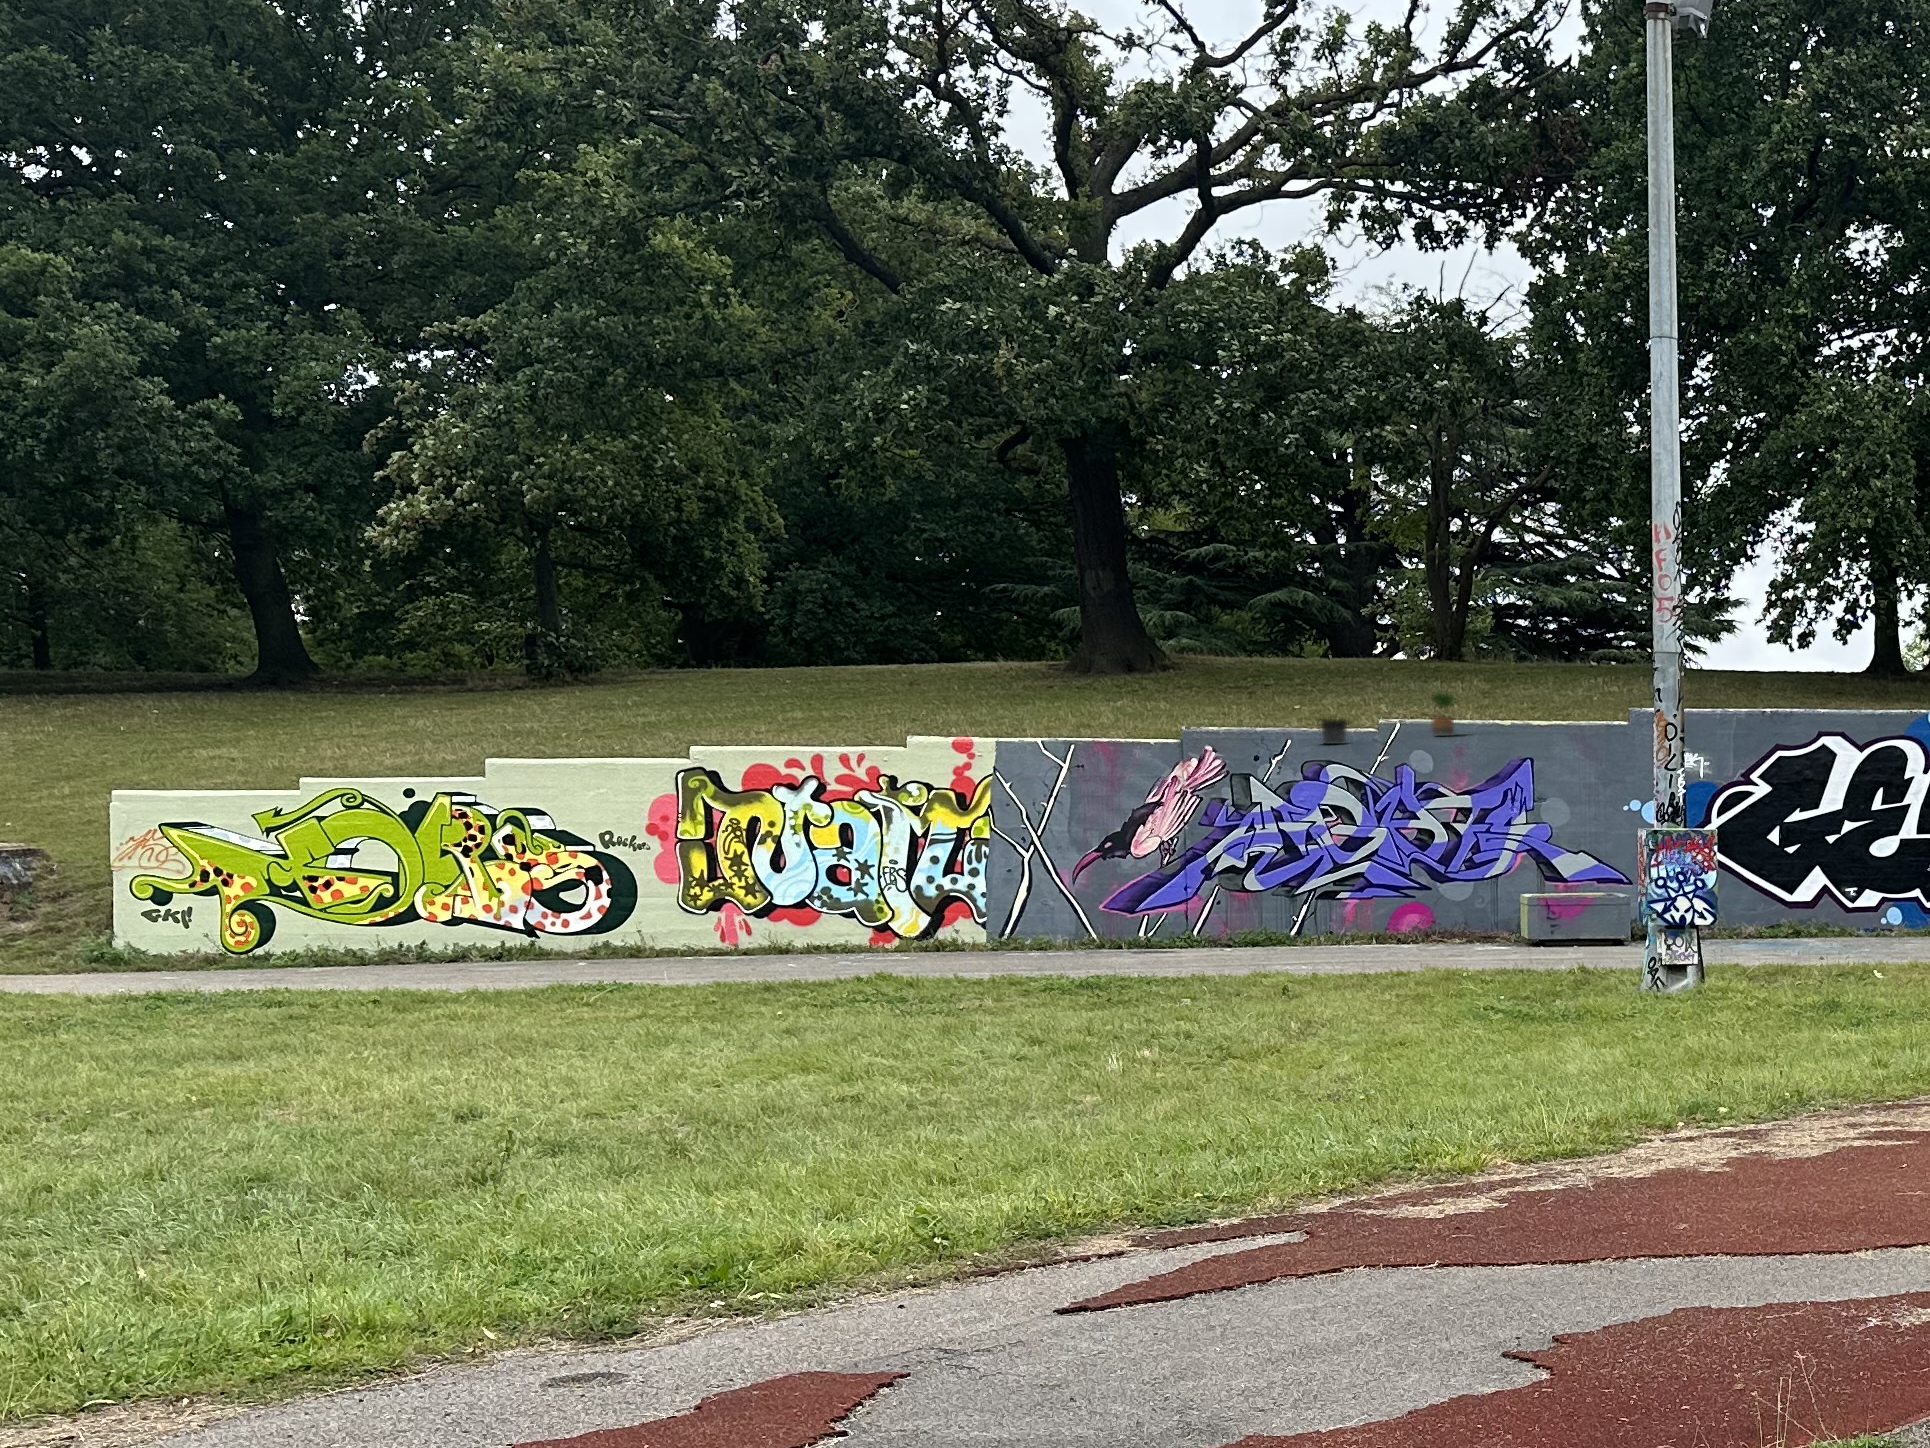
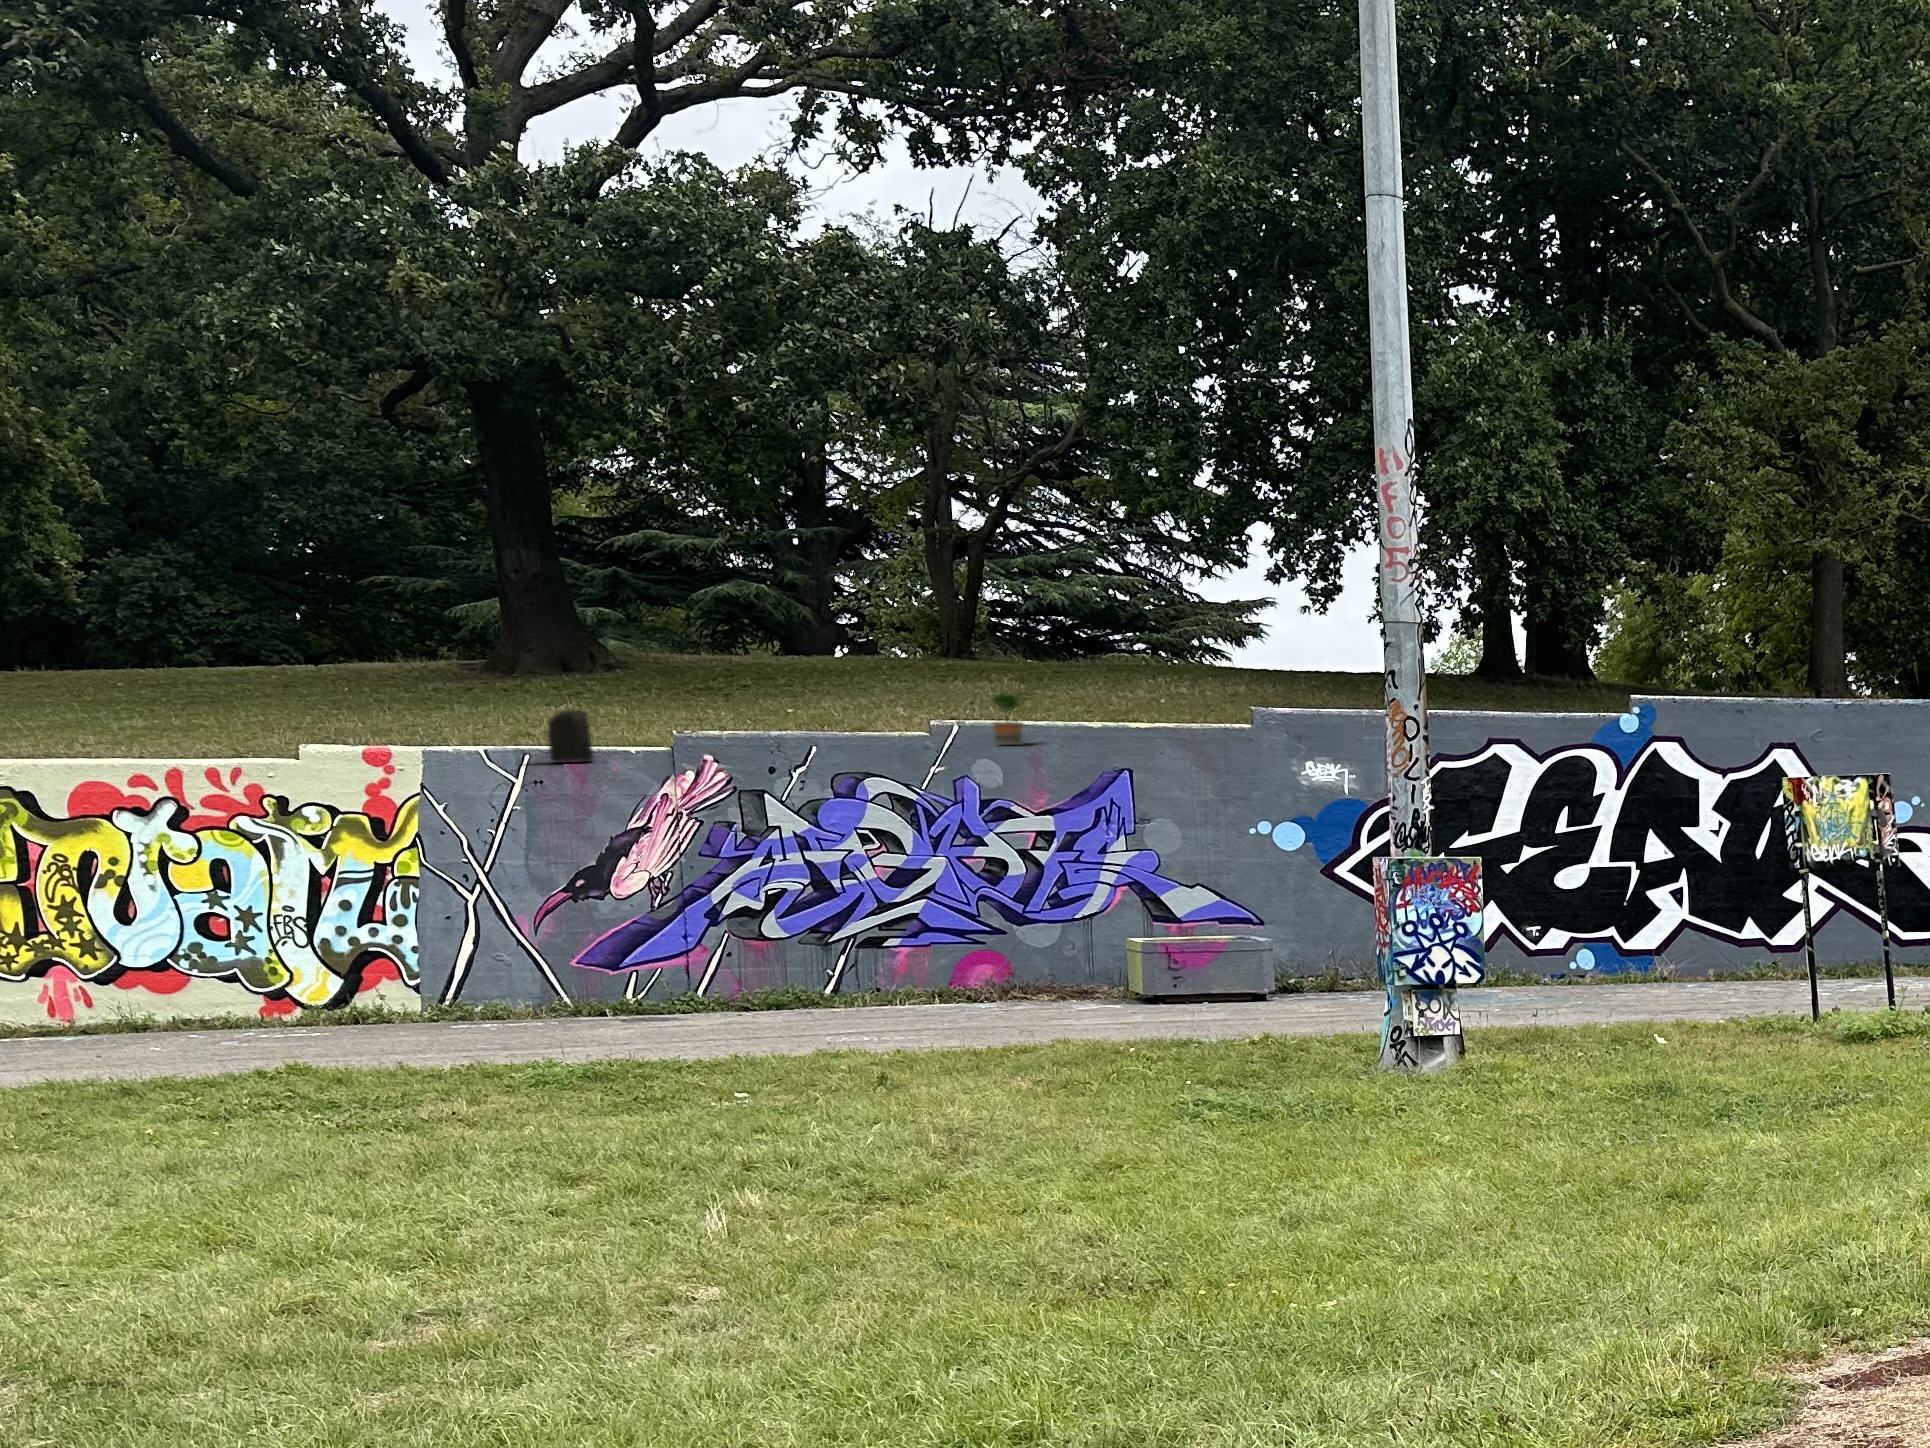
backpack: none [1090,706,1125,750] -> present [548,710,593,763]
bucket: present [1321,719,1347,744] -> none [850,724,888,755]

